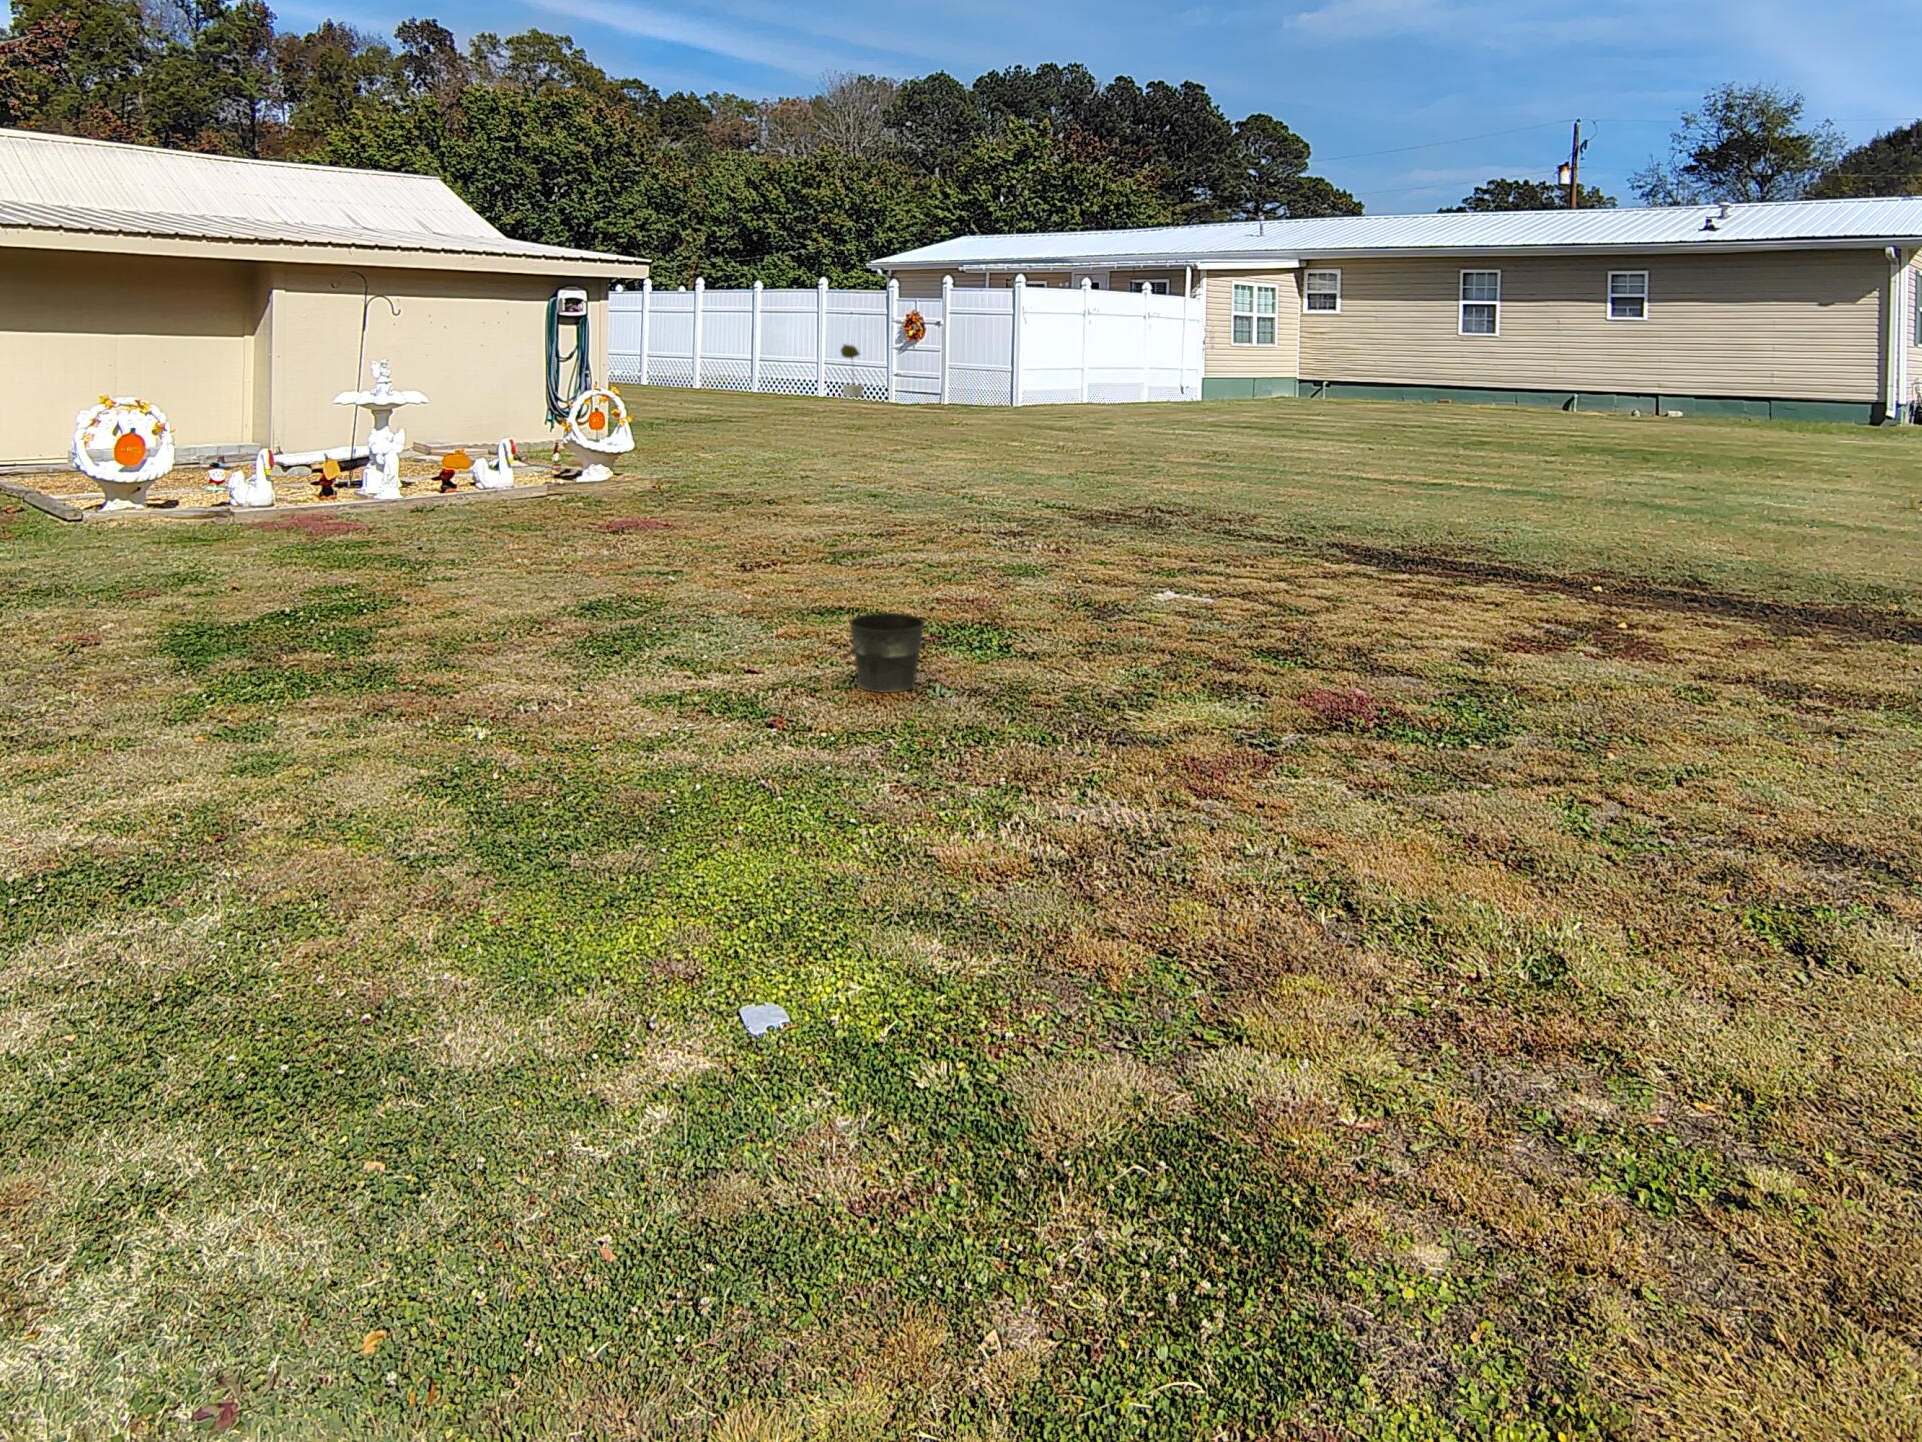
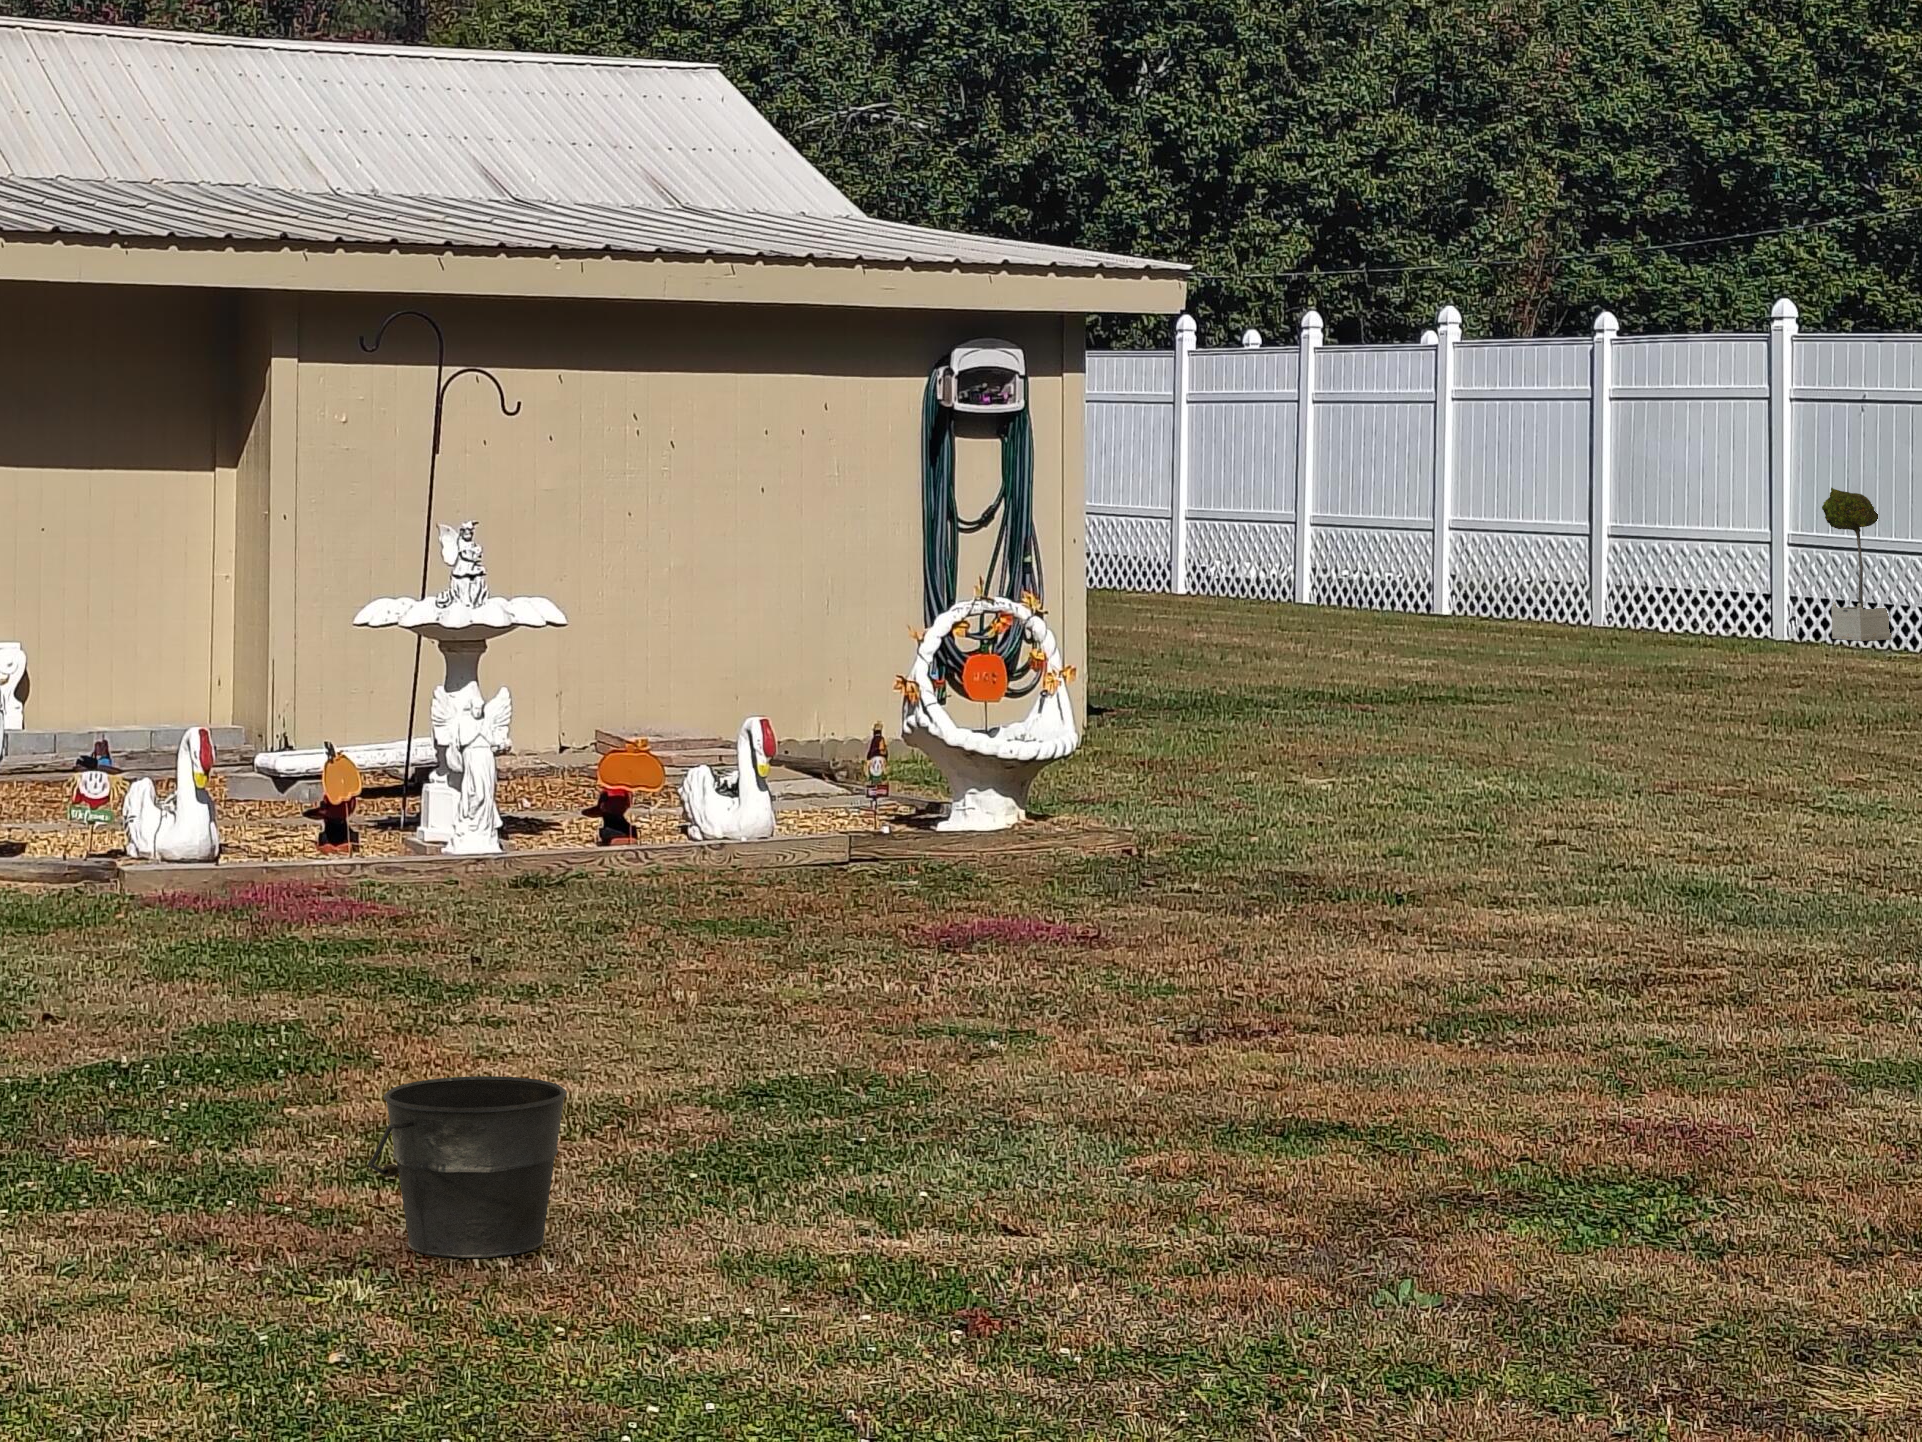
bucket: present [842,613,925,693] -> present [368,1076,567,1258]

